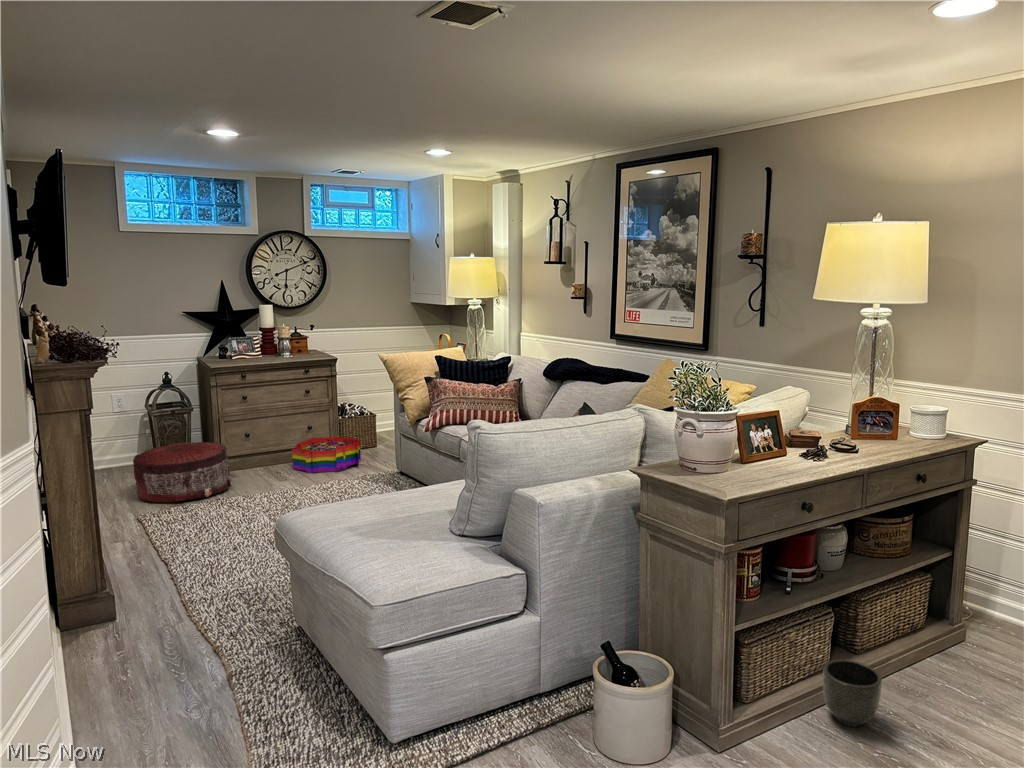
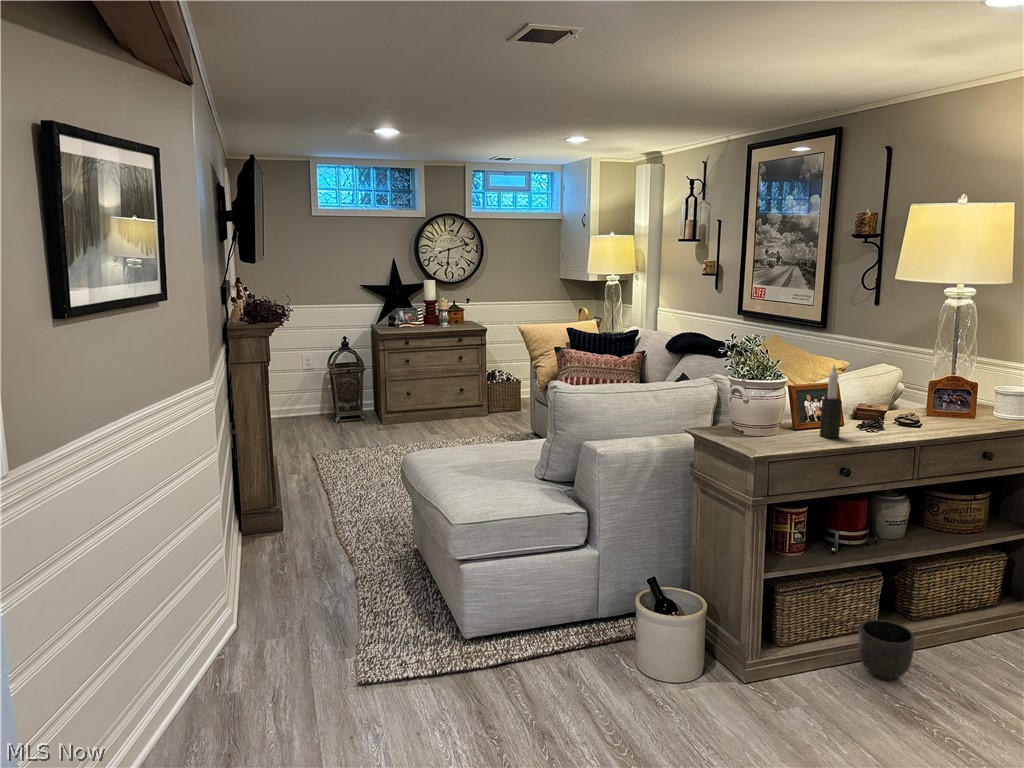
candle: none [776,391,799,471] -> present [820,365,842,438]
storage bin: present [292,437,361,473] -> none [444,400,504,430]
pouf: present [133,442,231,502] -> none [313,397,390,447]

